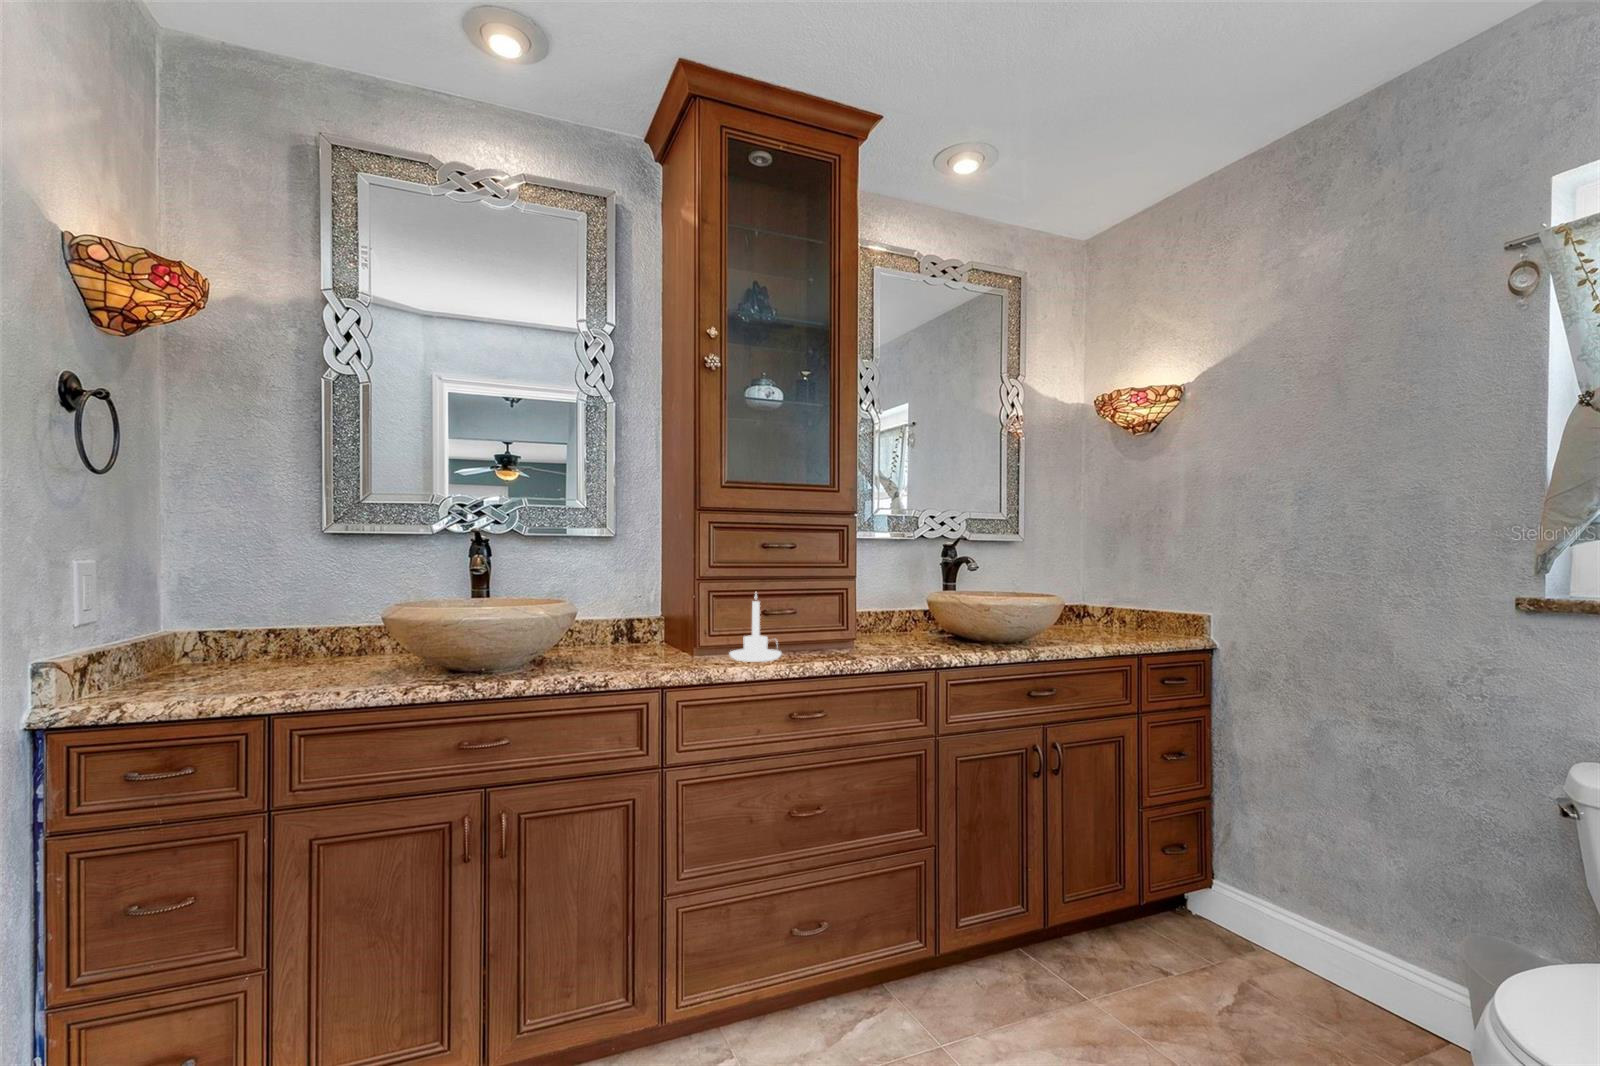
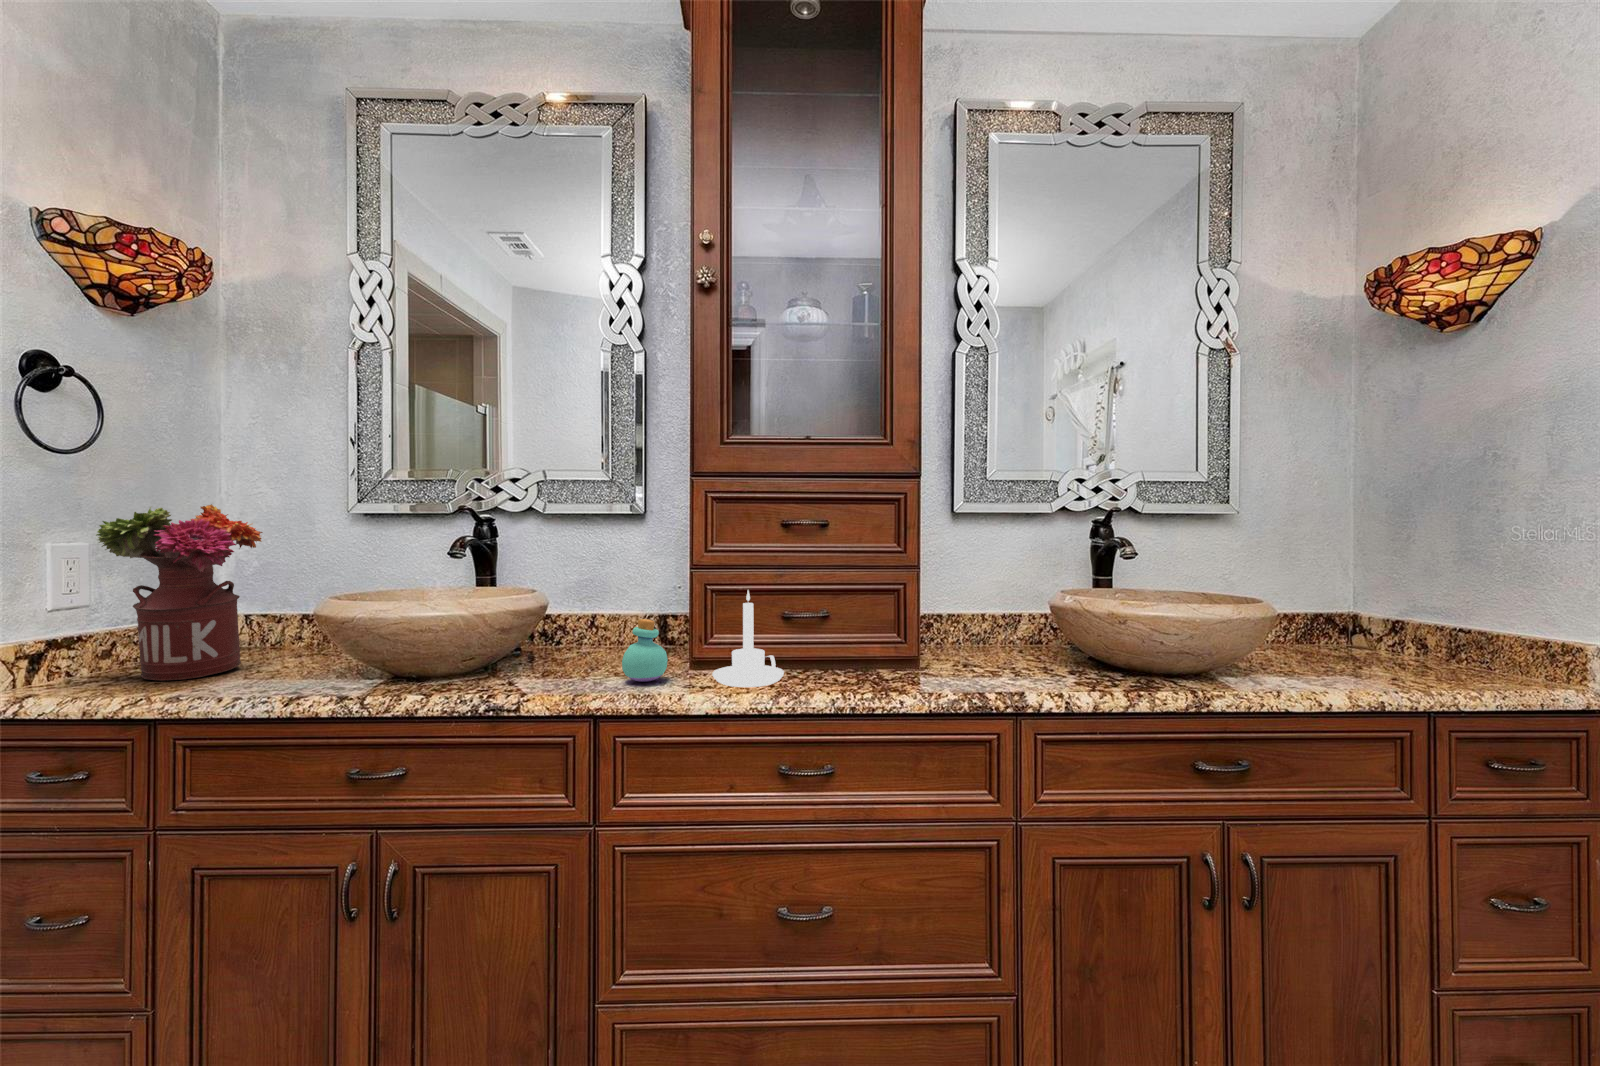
flower arrangement: none [149,518,295,687] -> present [96,504,263,680]
perfume bottle: none [660,615,695,663] -> present [622,619,668,682]

